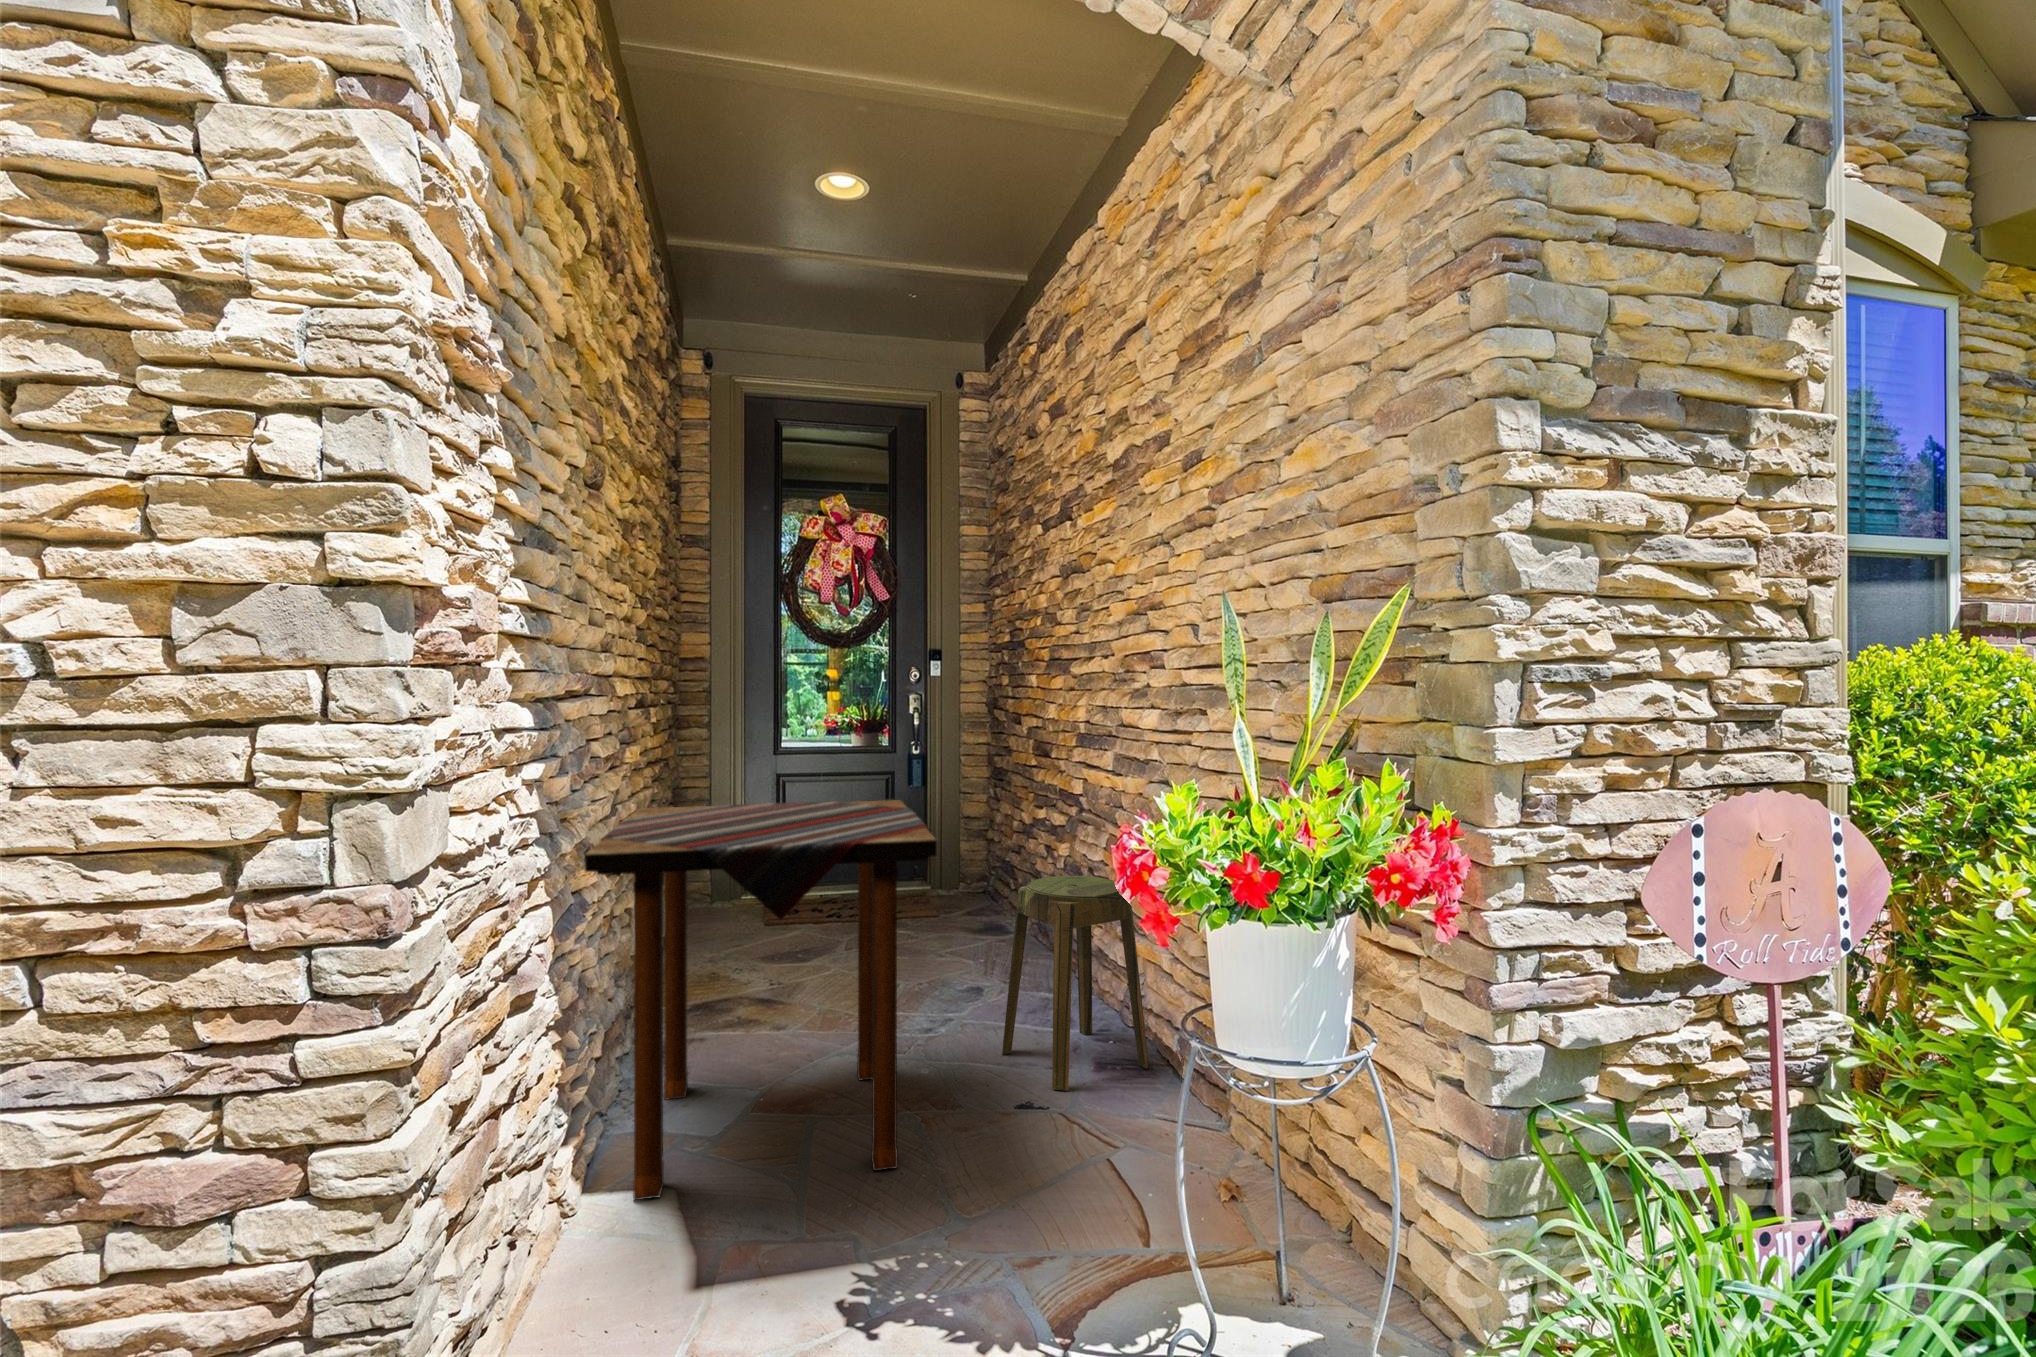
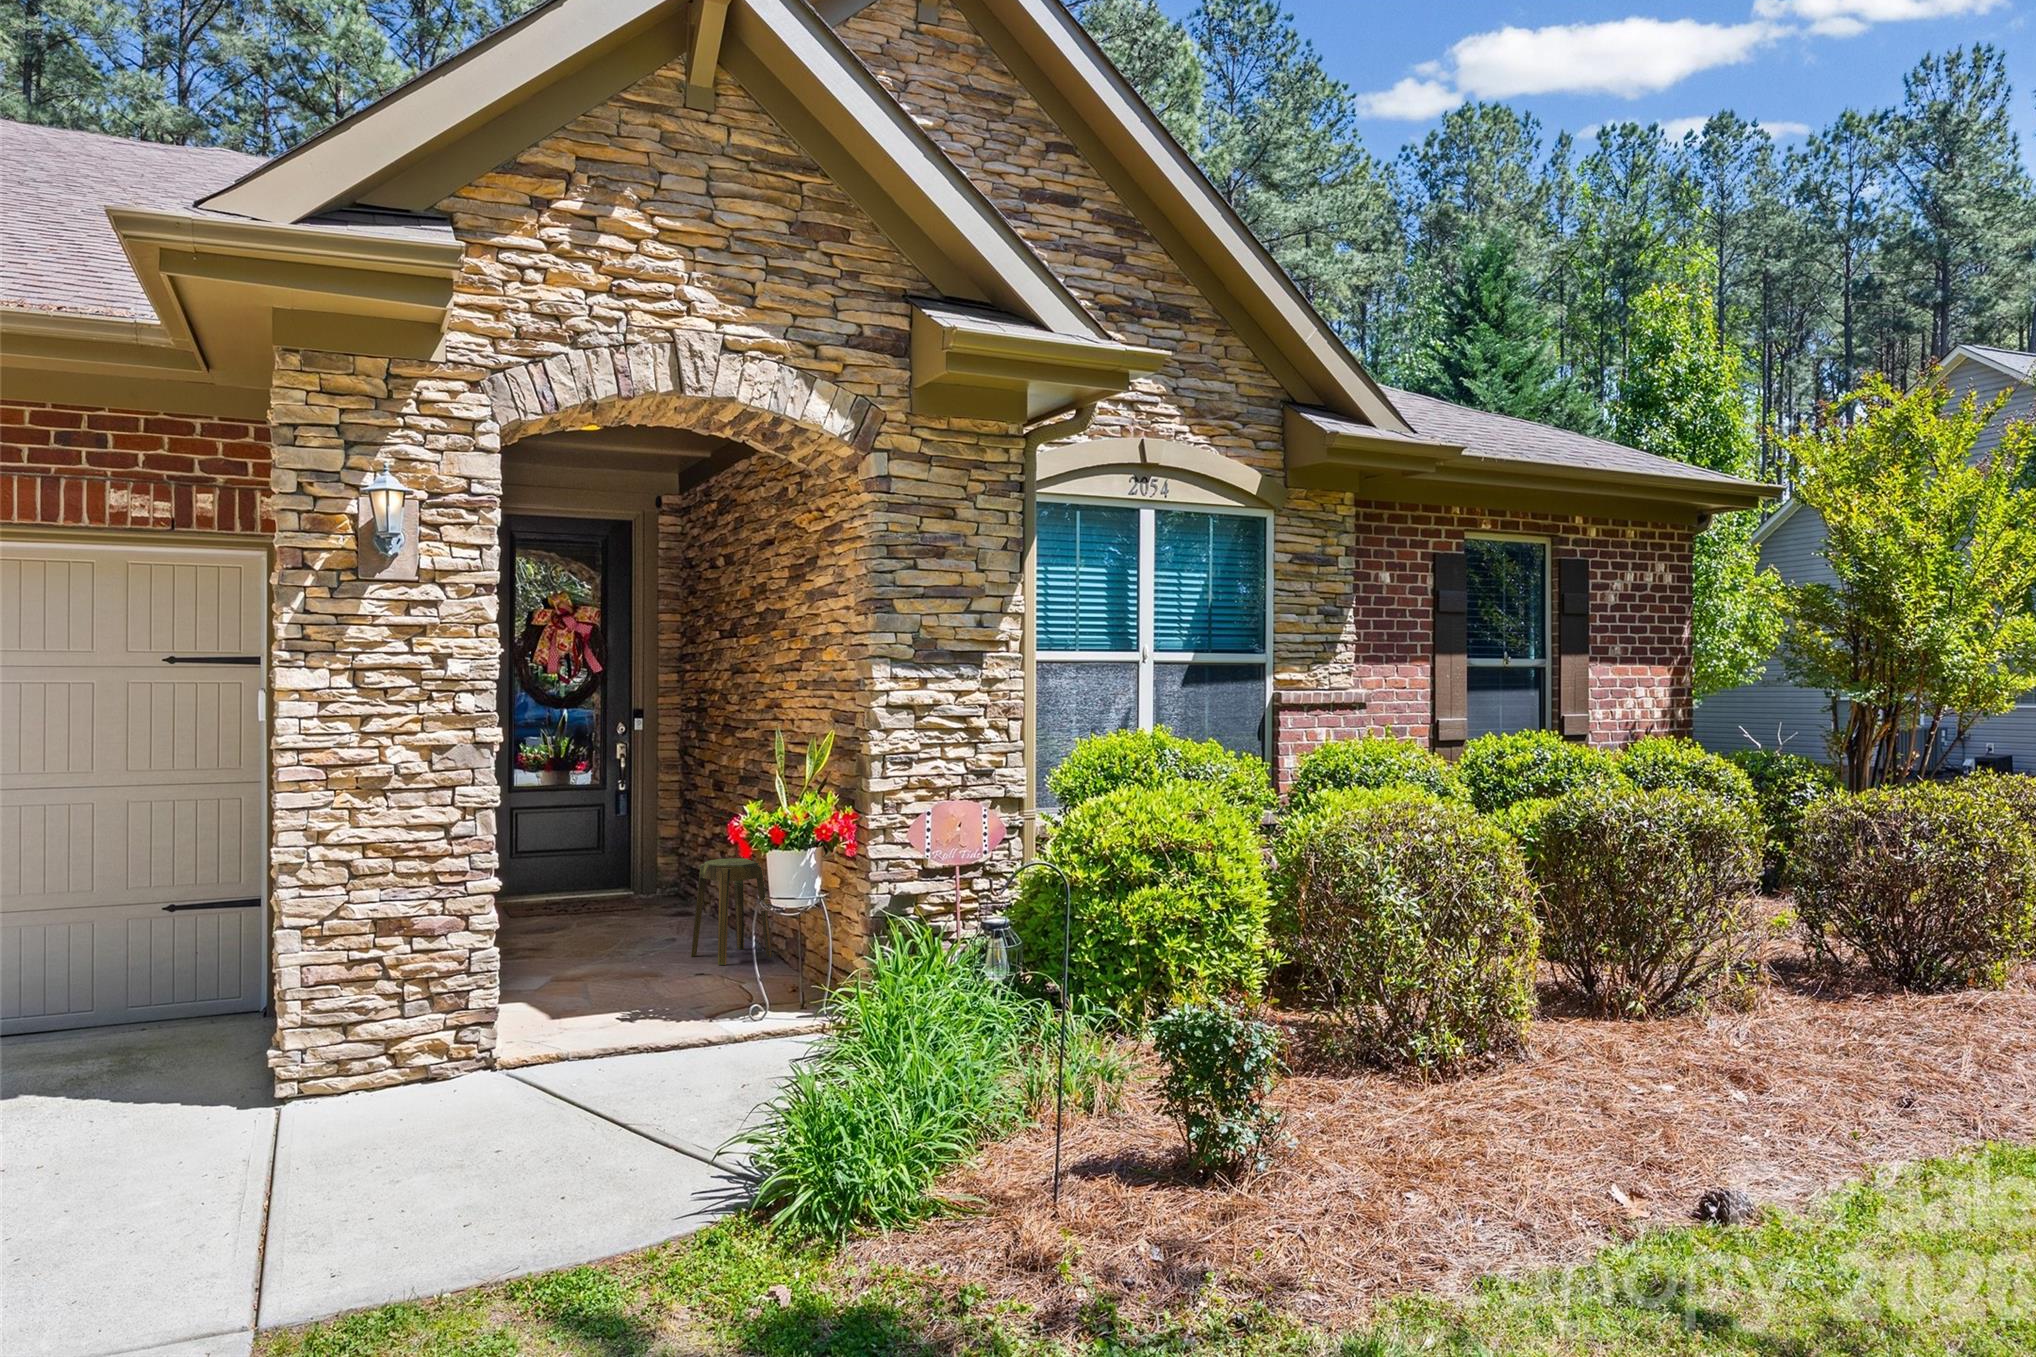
side table: present [585,800,937,1200] -> none [488,817,660,997]

